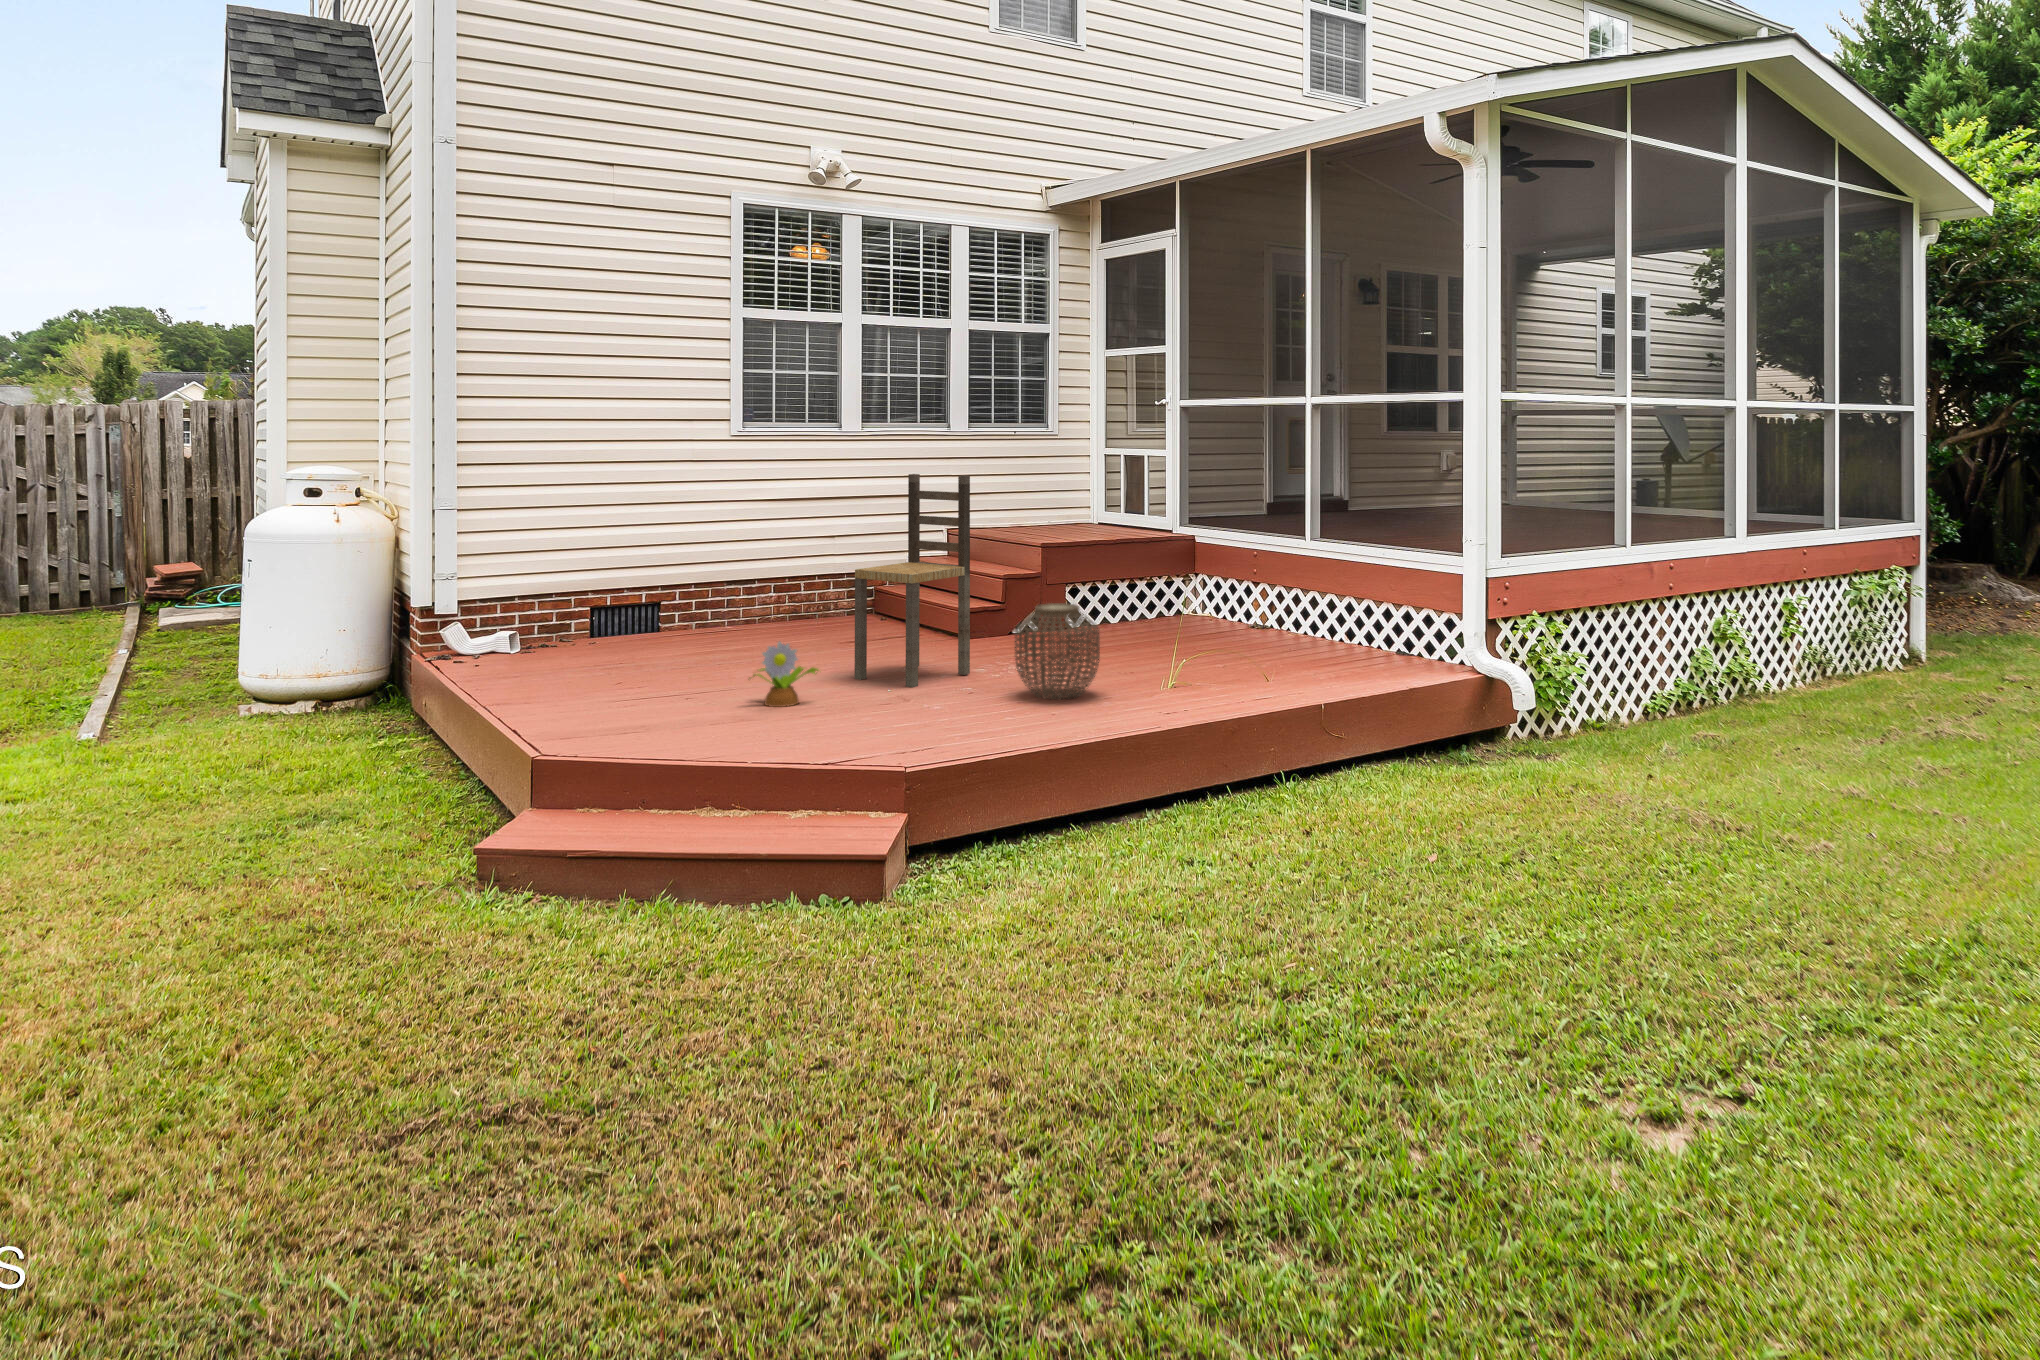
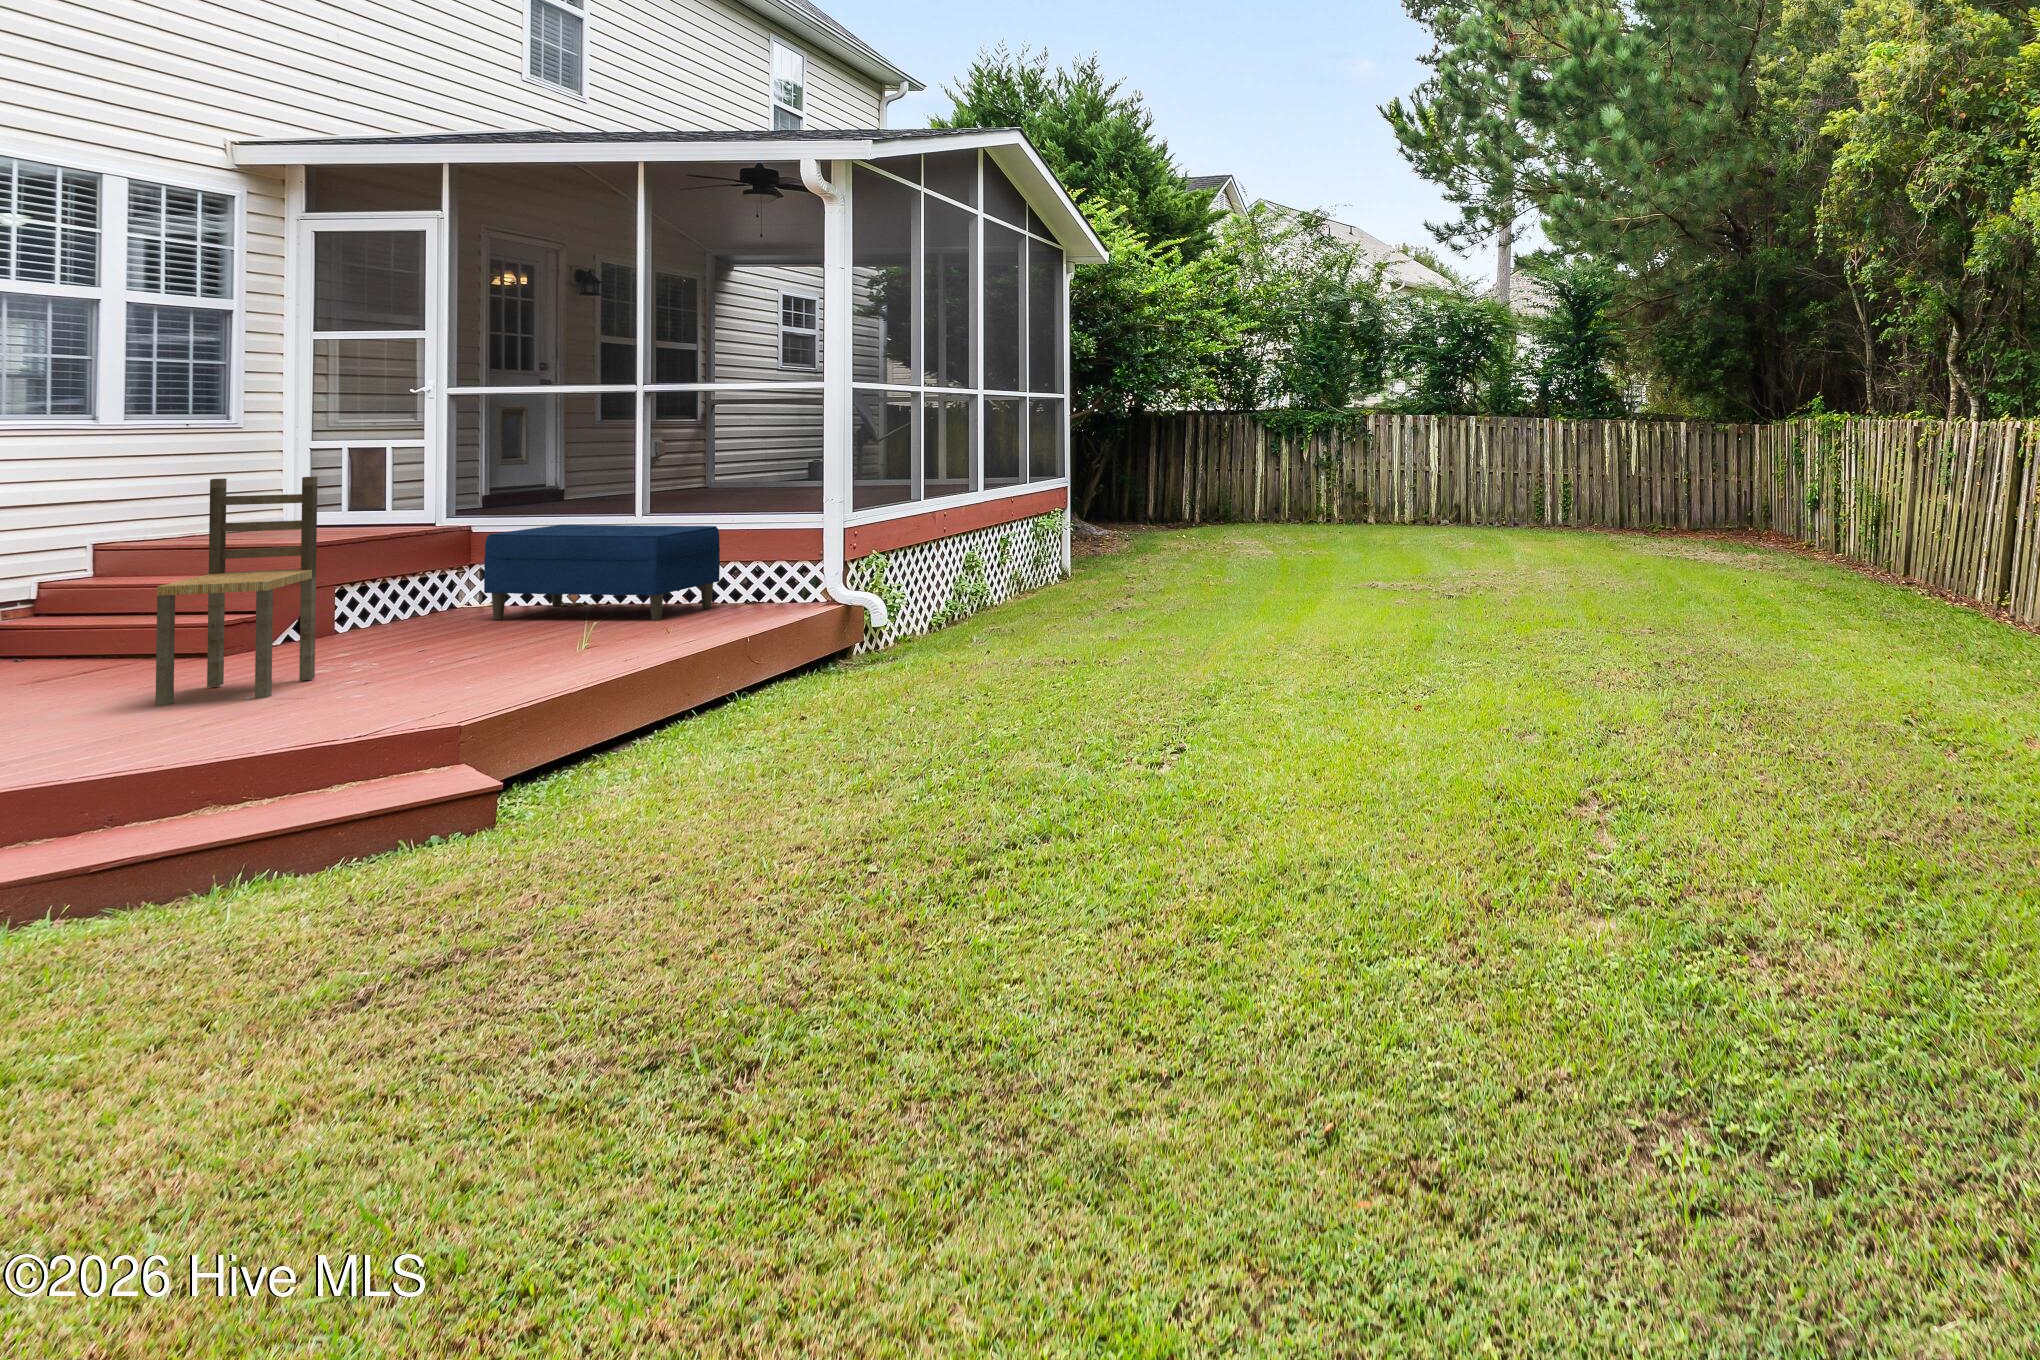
bench: none [1172,541,1367,664] -> present [484,525,720,621]
woven basket: present [1015,603,1100,700] -> none [418,588,521,678]
decorative plant: present [748,642,818,707] -> none [66,665,173,740]

